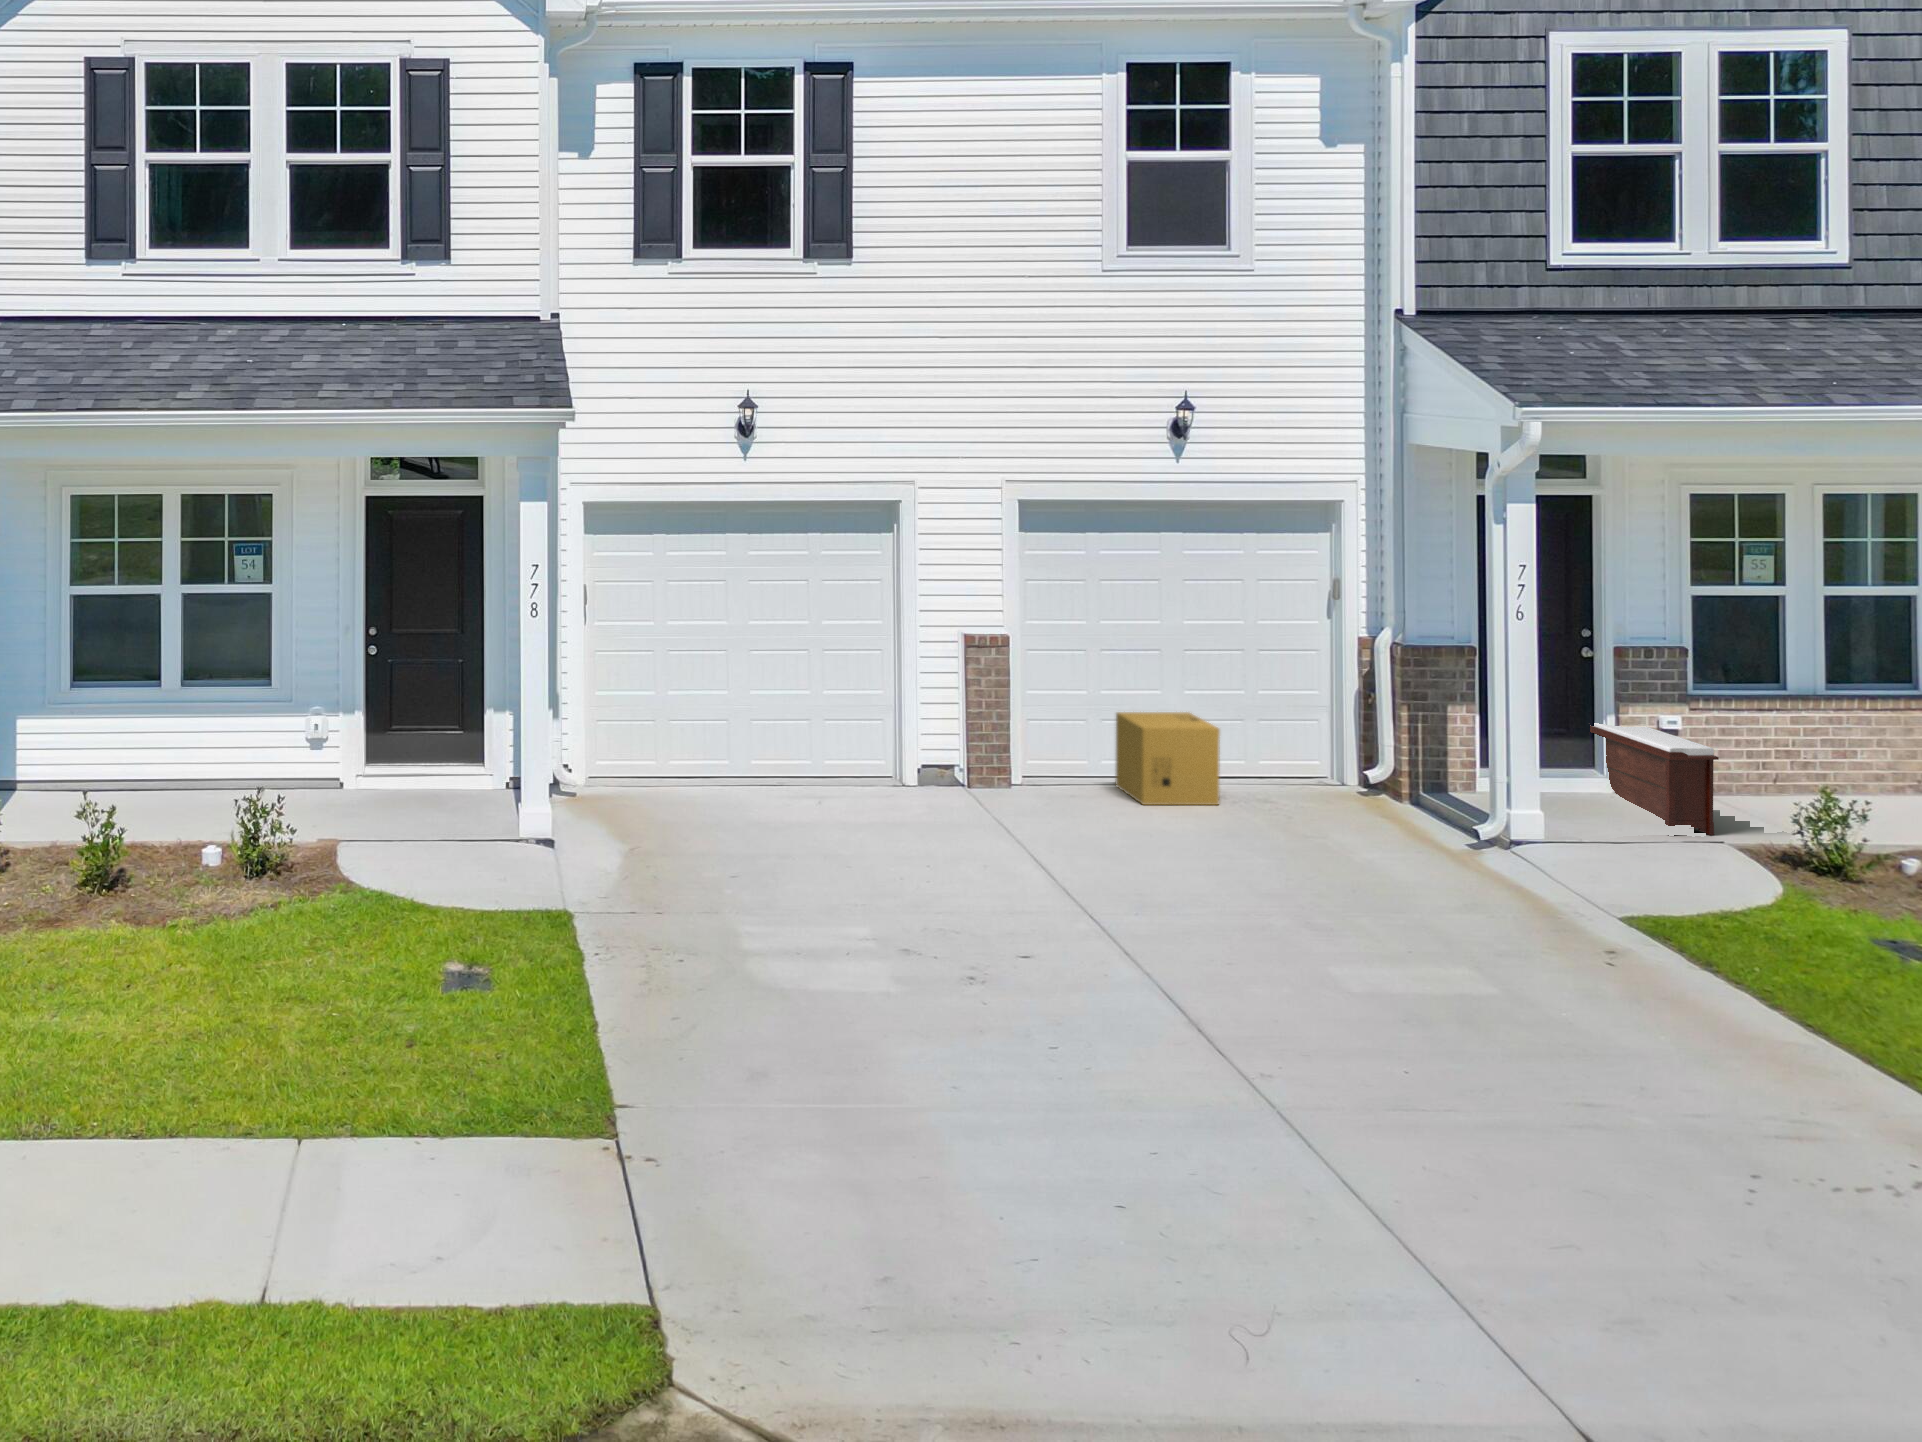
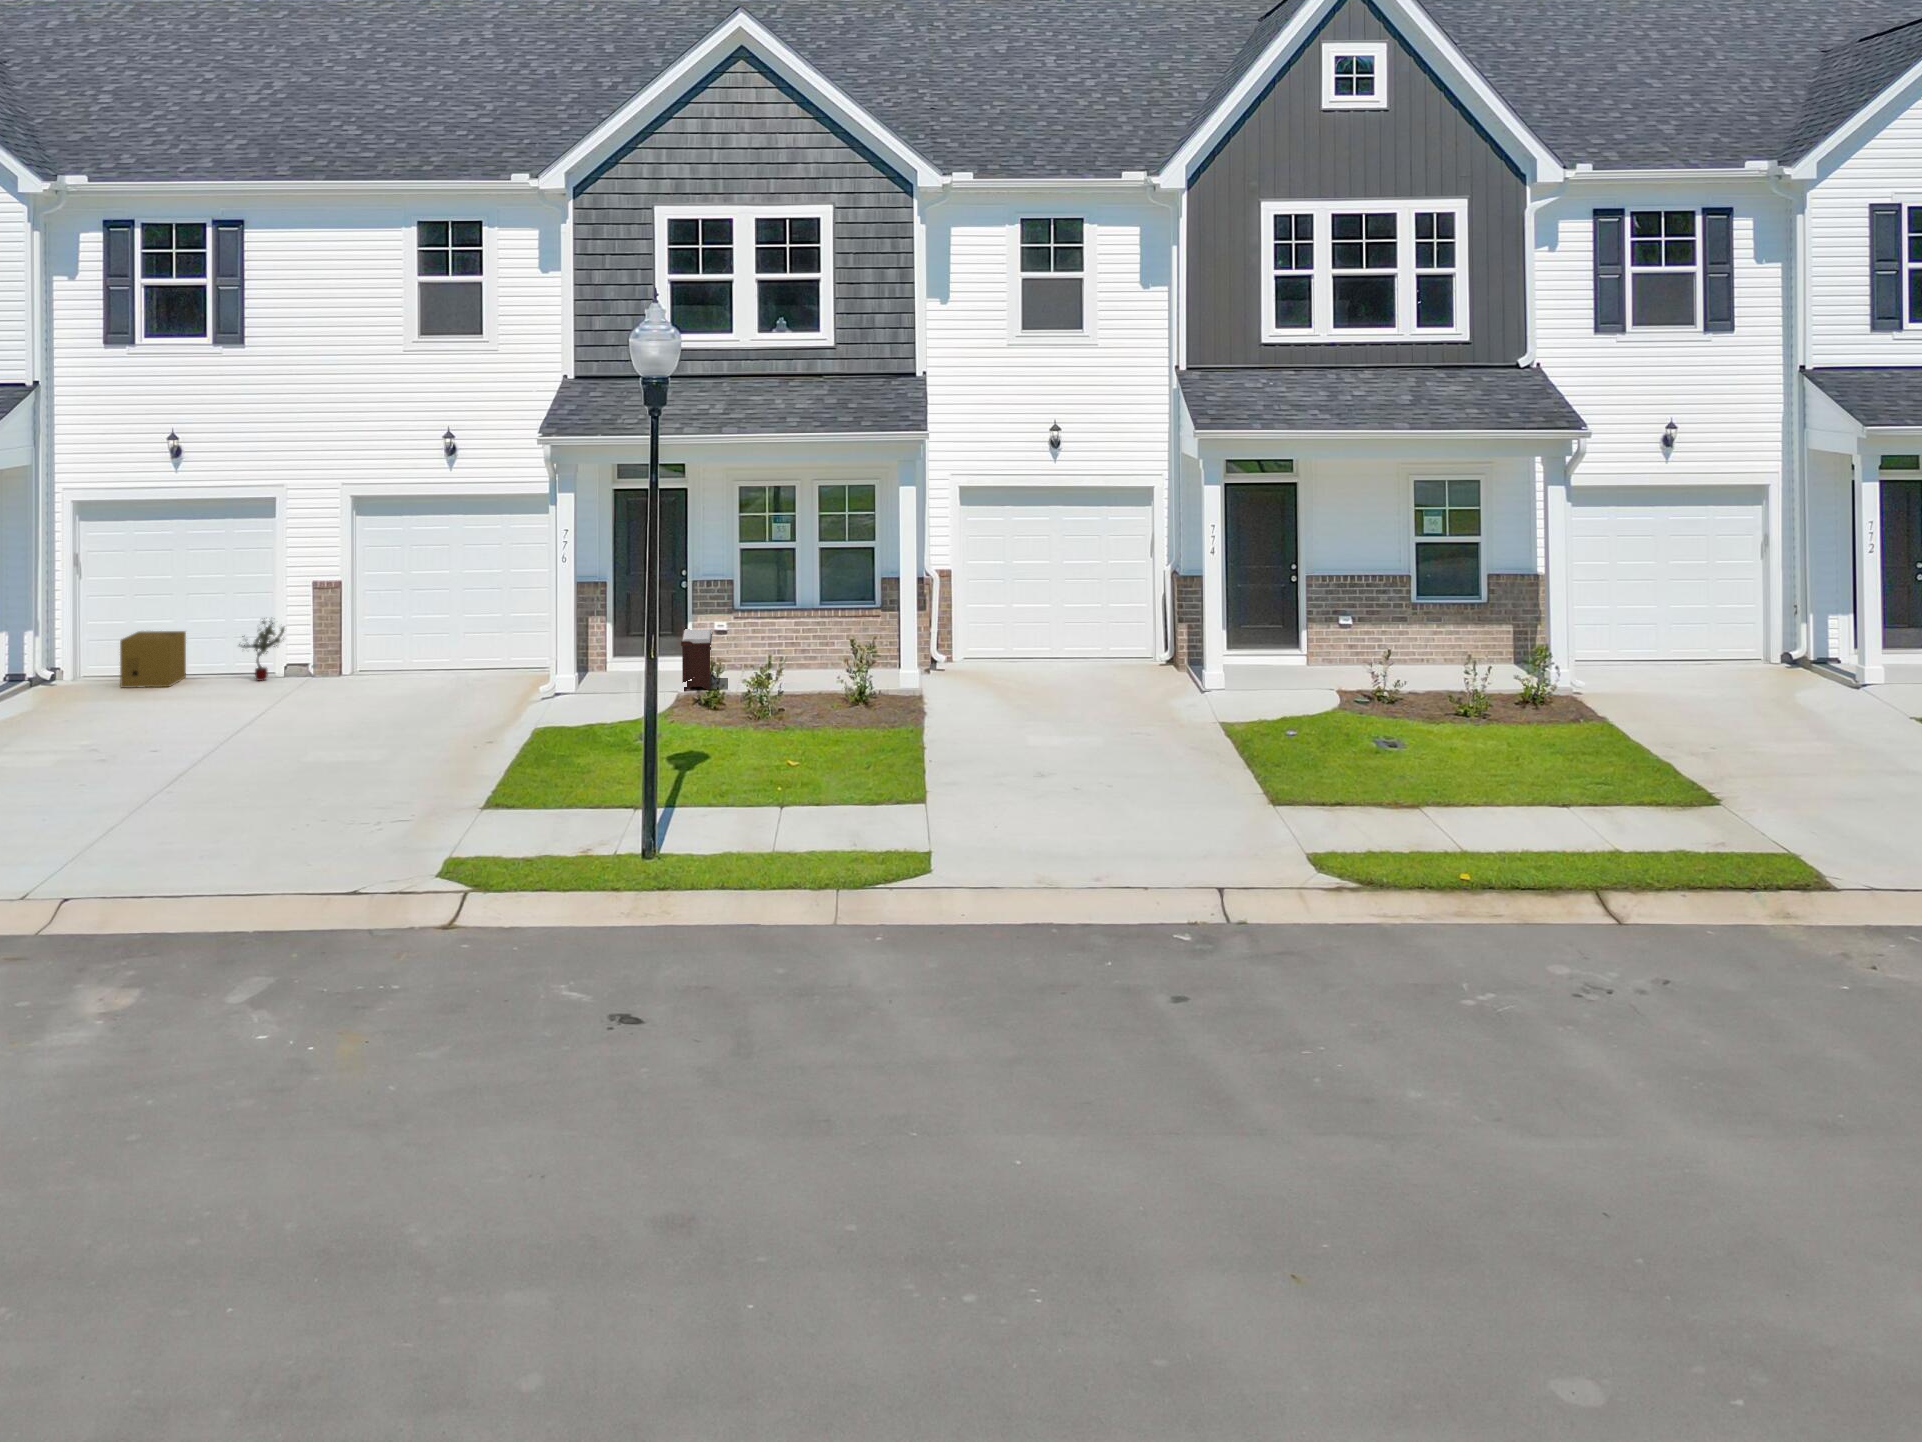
potted tree: none [858,693,943,797] -> present [239,618,284,681]
cardboard box: present [1115,712,1220,805] -> present [120,631,186,688]

